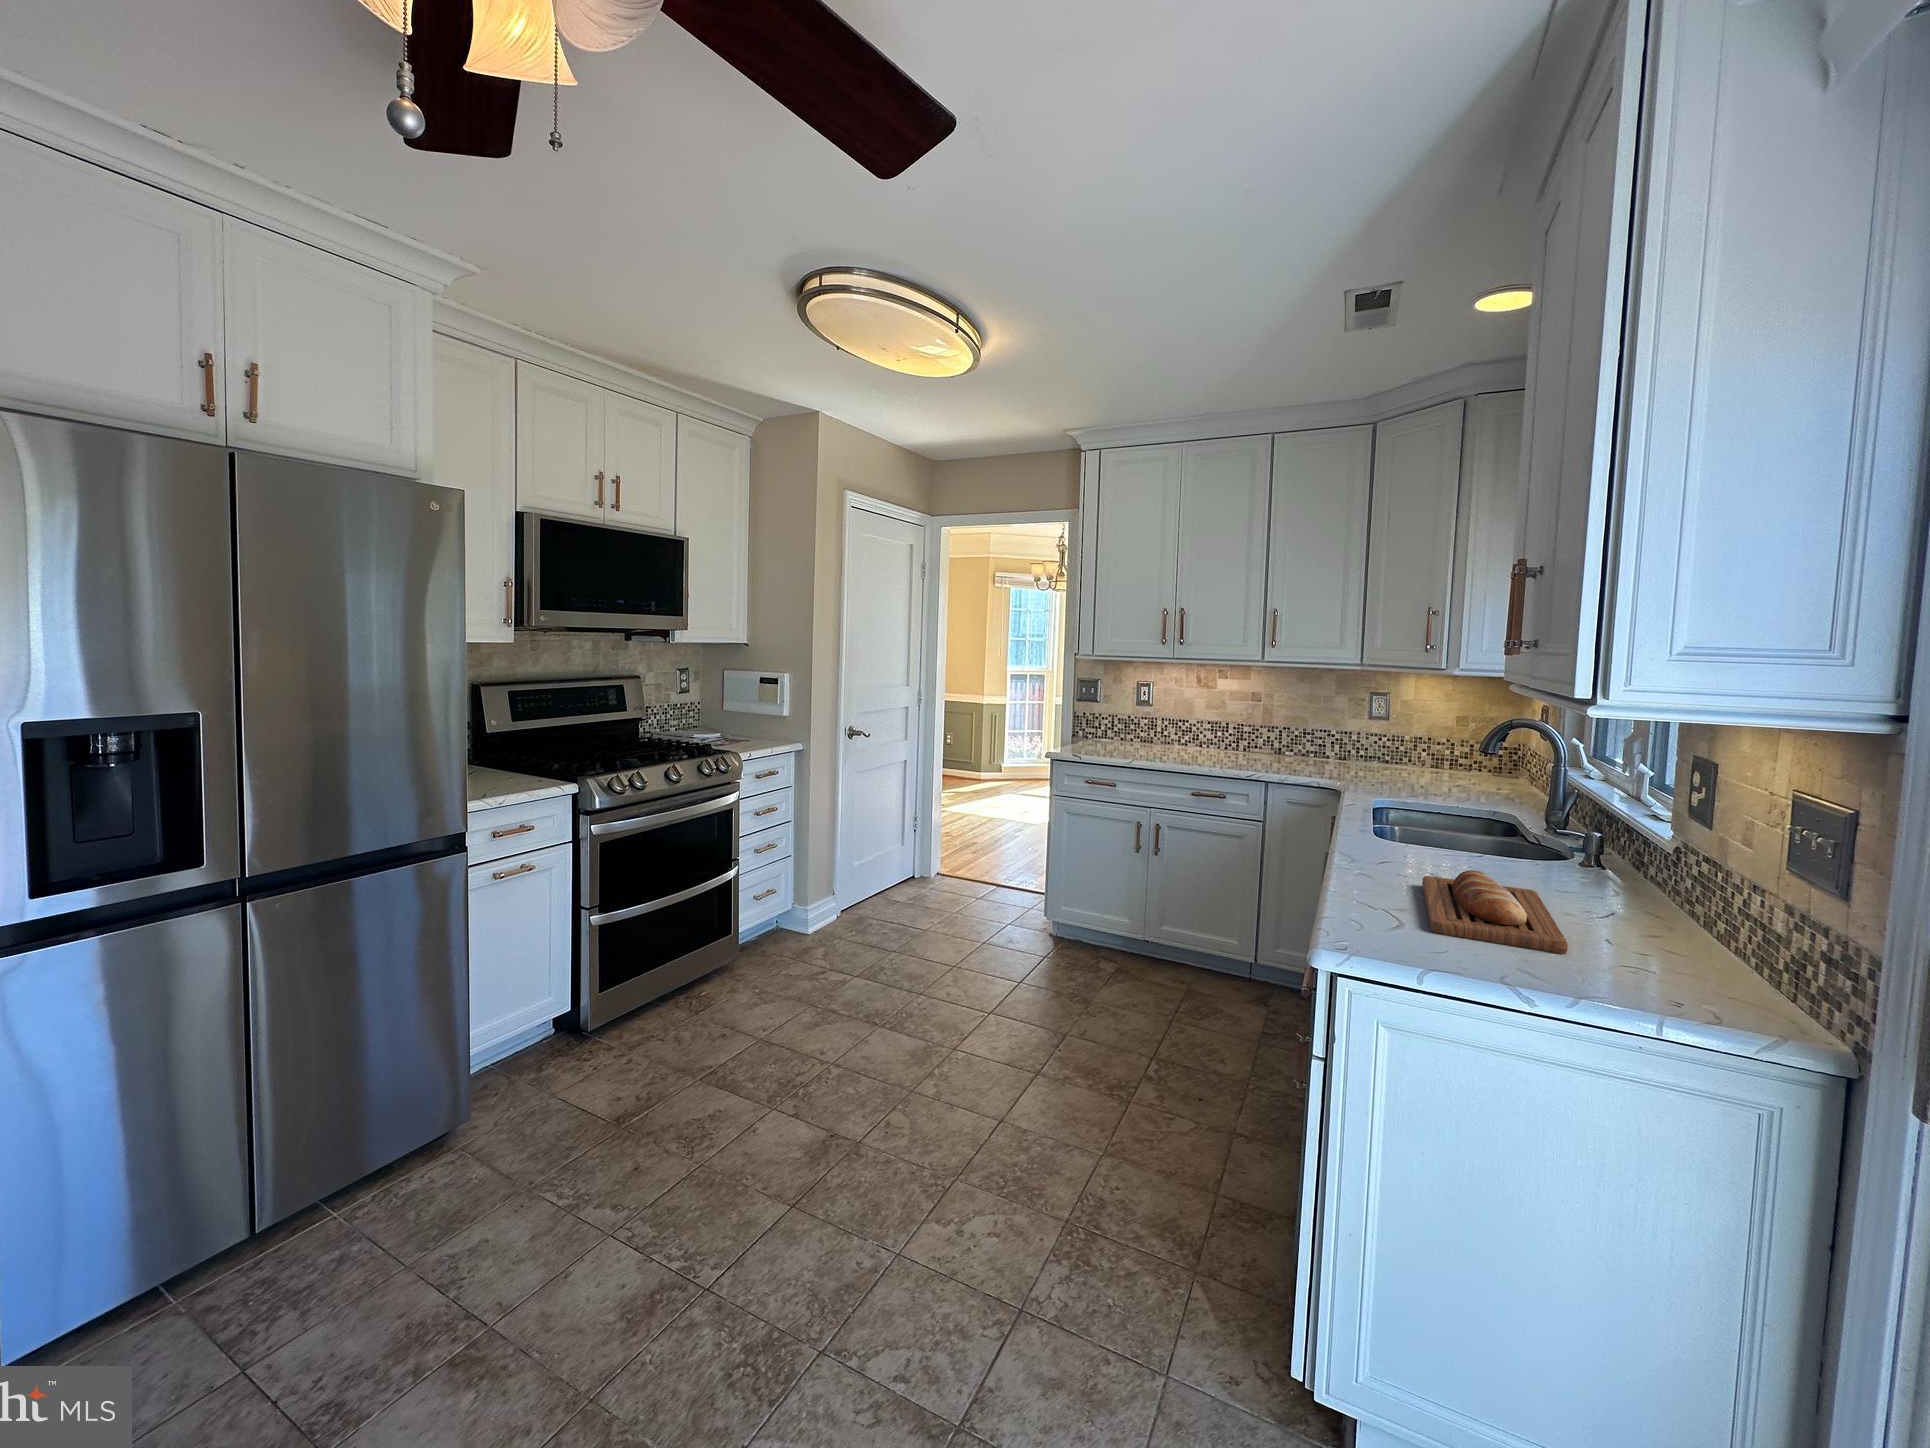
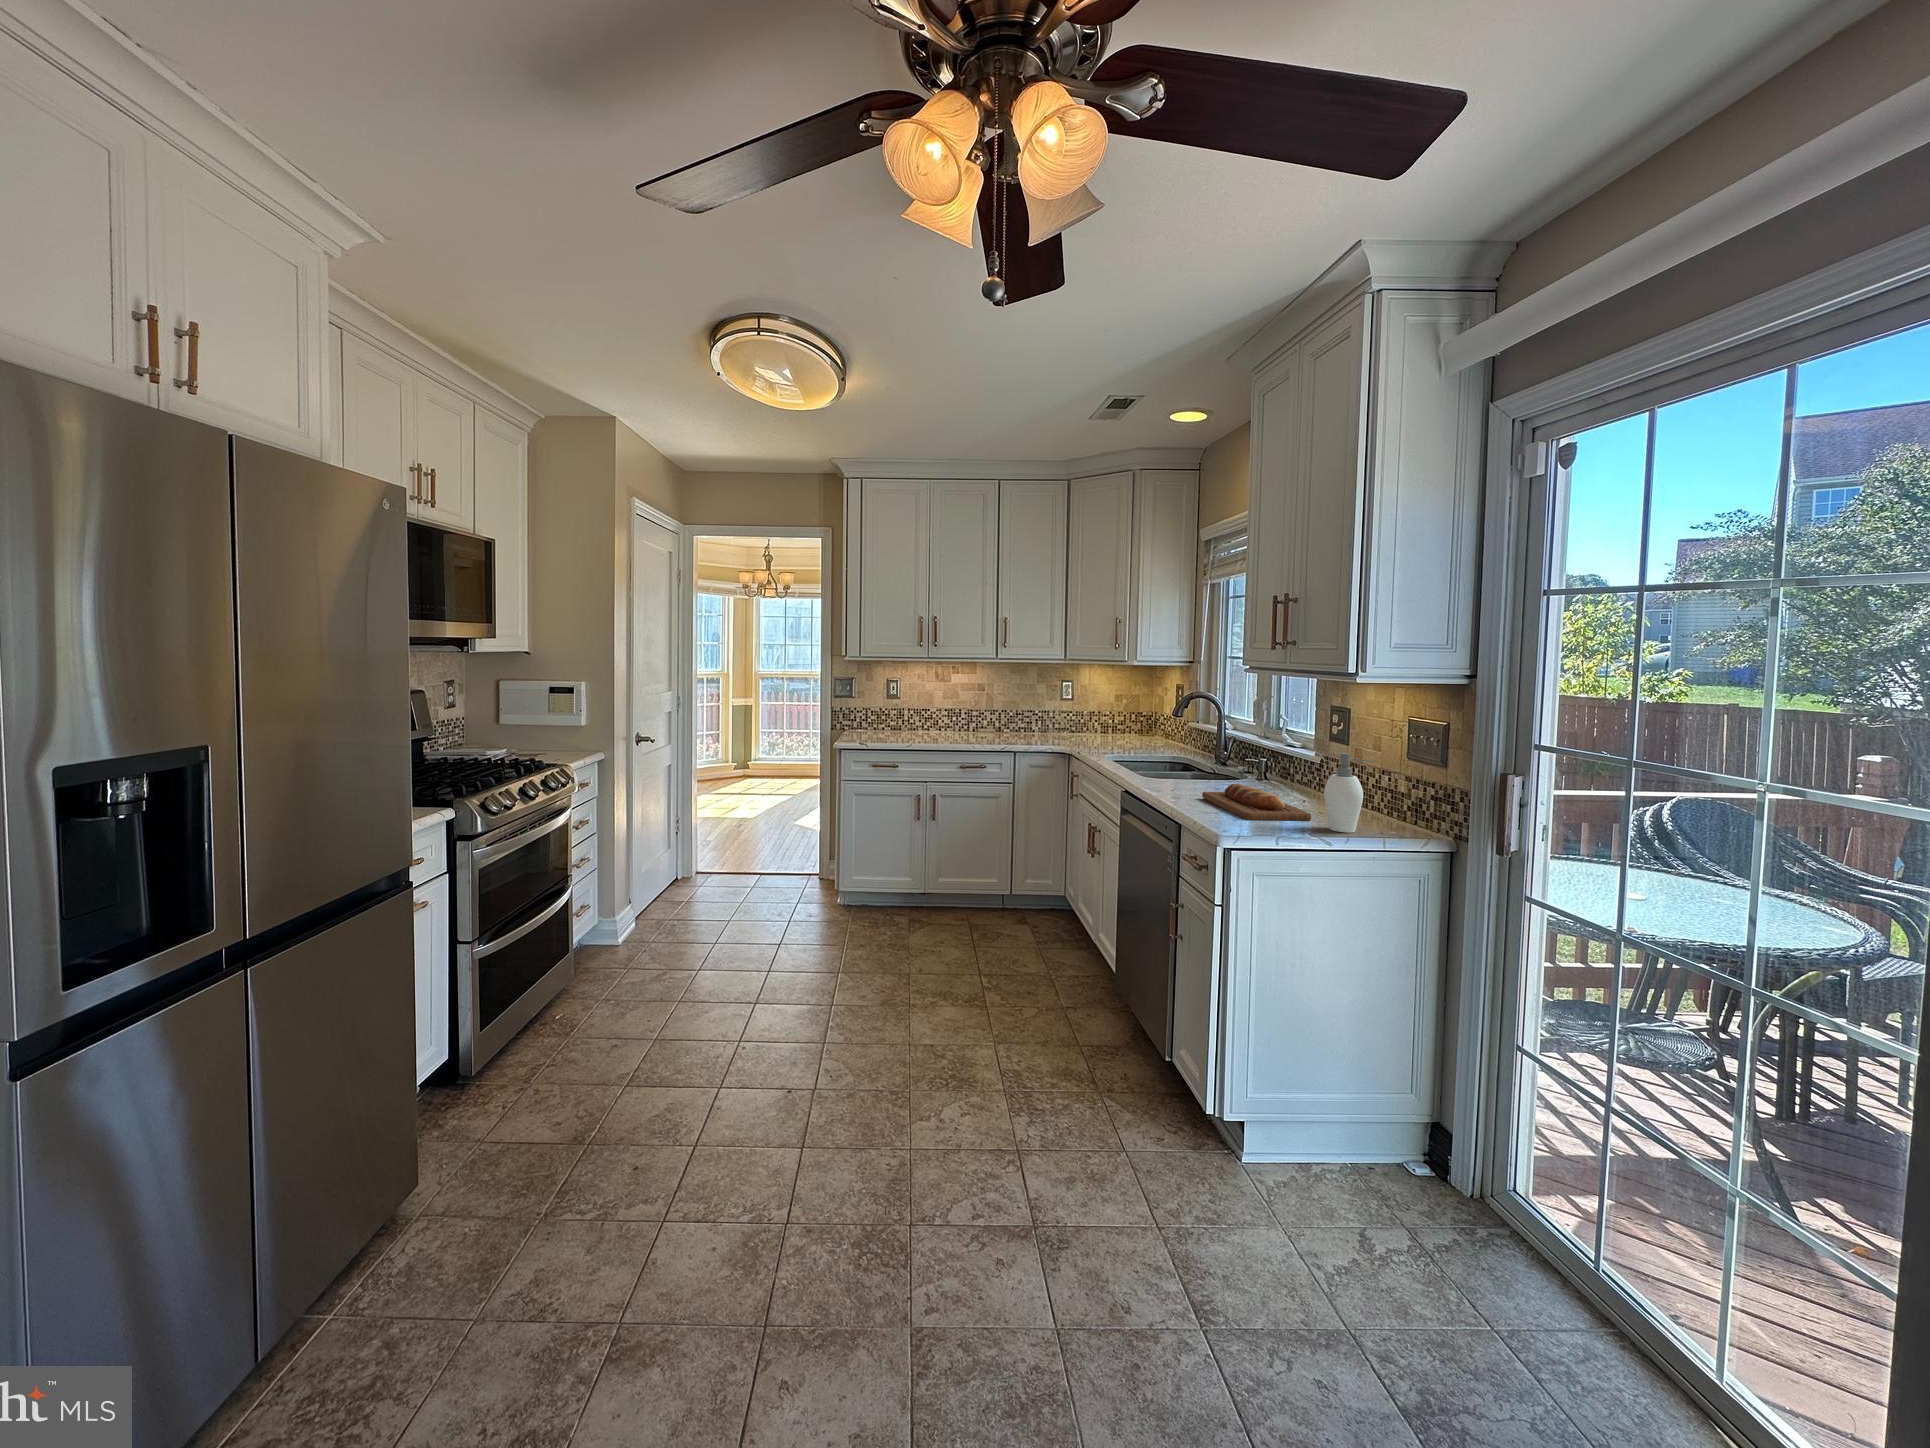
soap dispenser: none [1563,842,1670,991] -> present [1324,753,1377,833]

